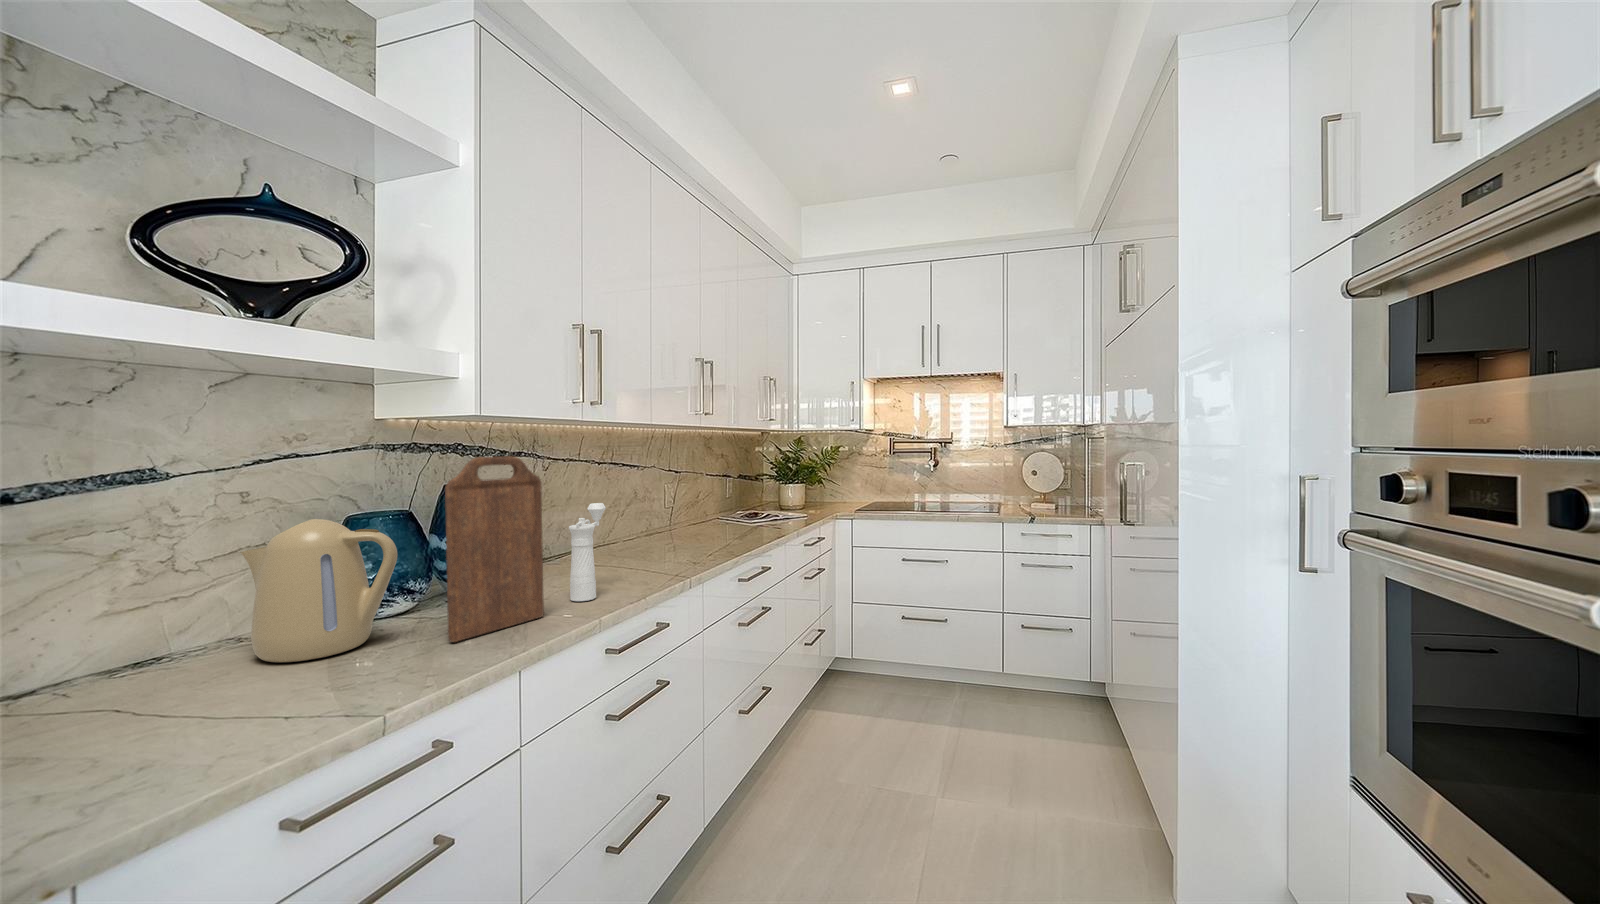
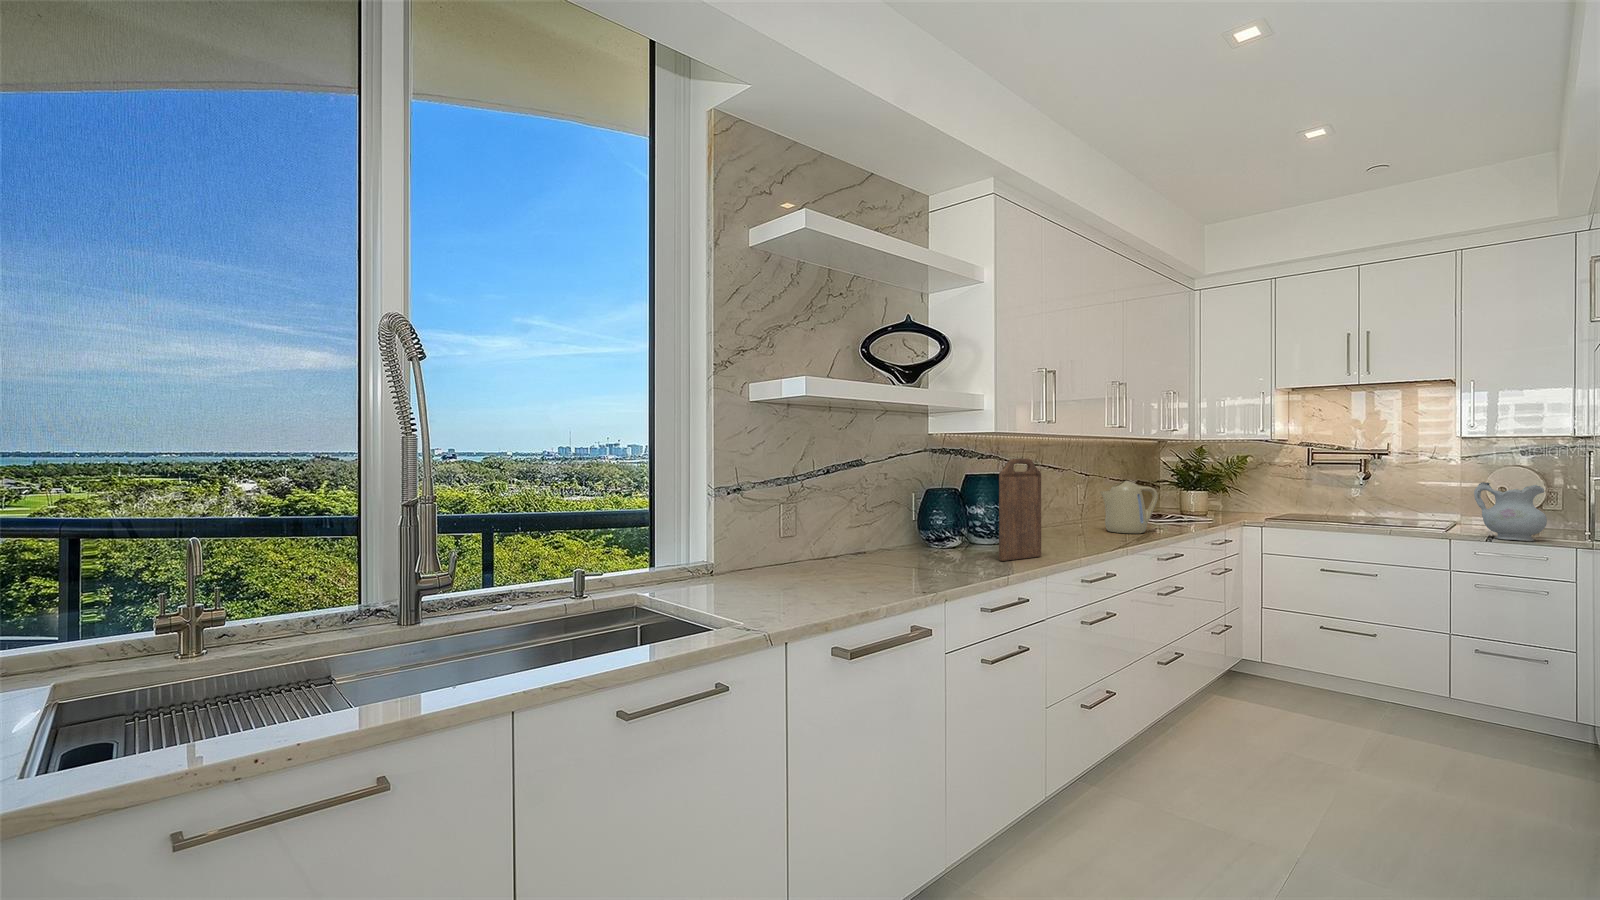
ceramic pitcher: none [1015,467,1064,521] -> present [1474,482,1547,541]
pepper mill: present [569,503,606,601] -> none [1048,491,1067,553]
kettle: present [240,519,397,662] -> present [1100,481,1158,533]

